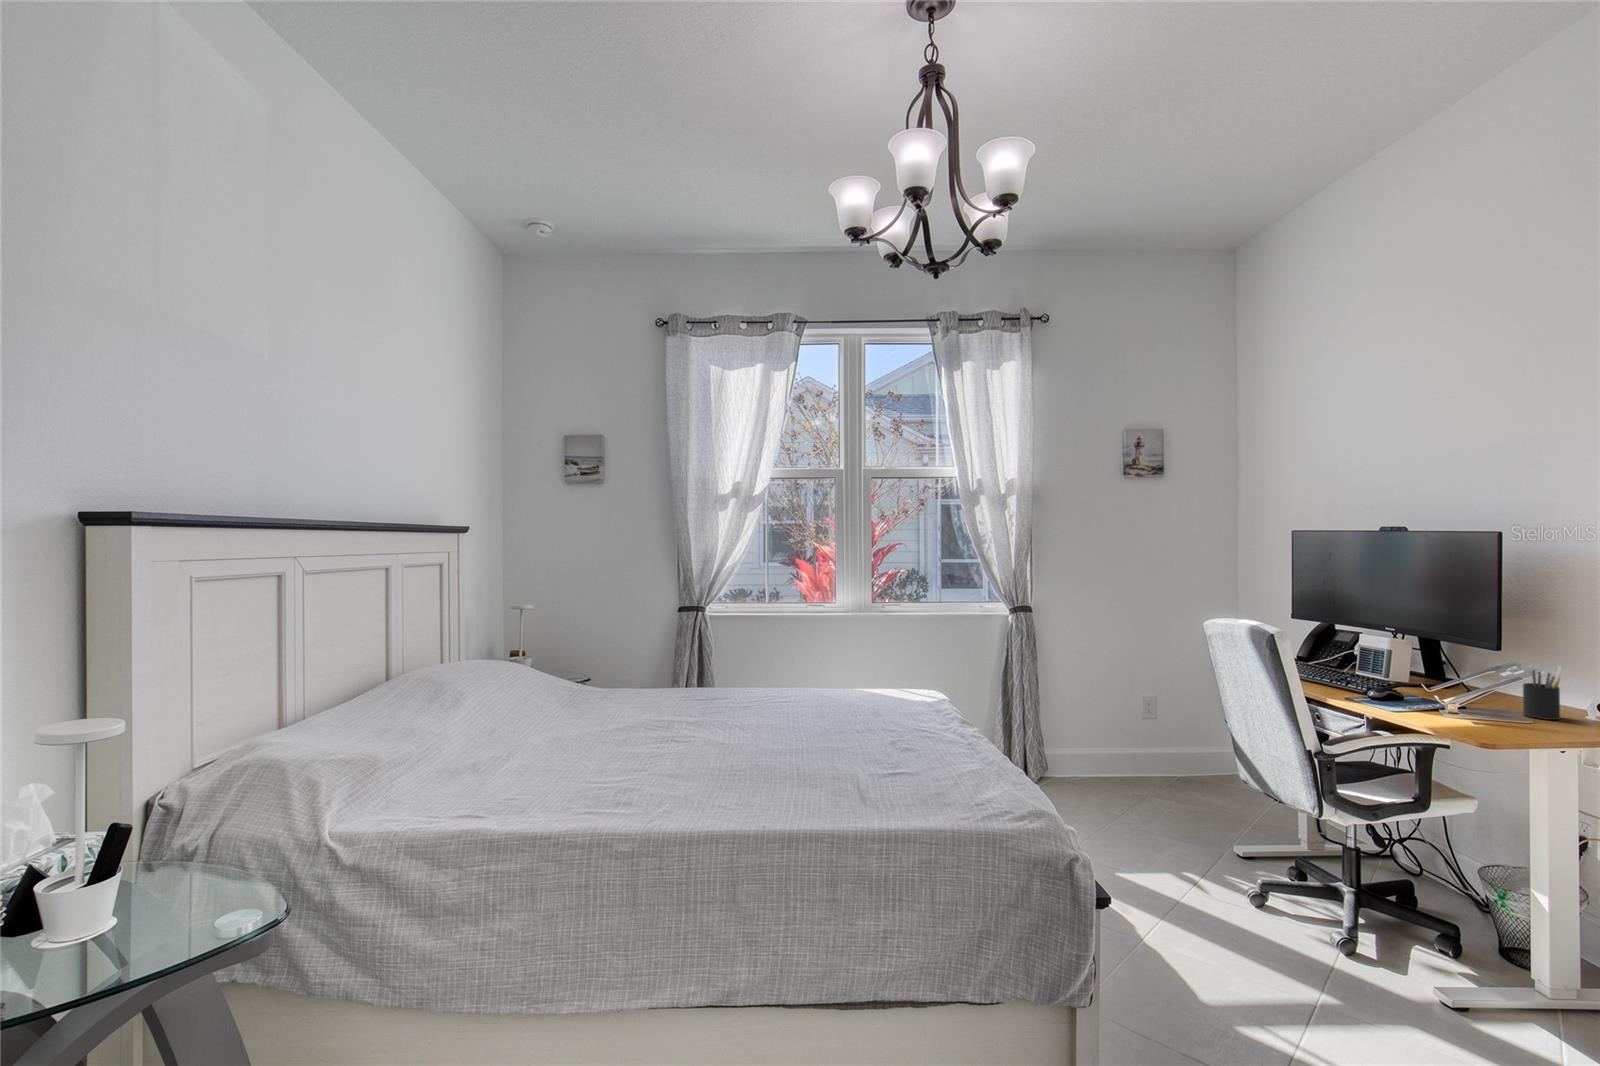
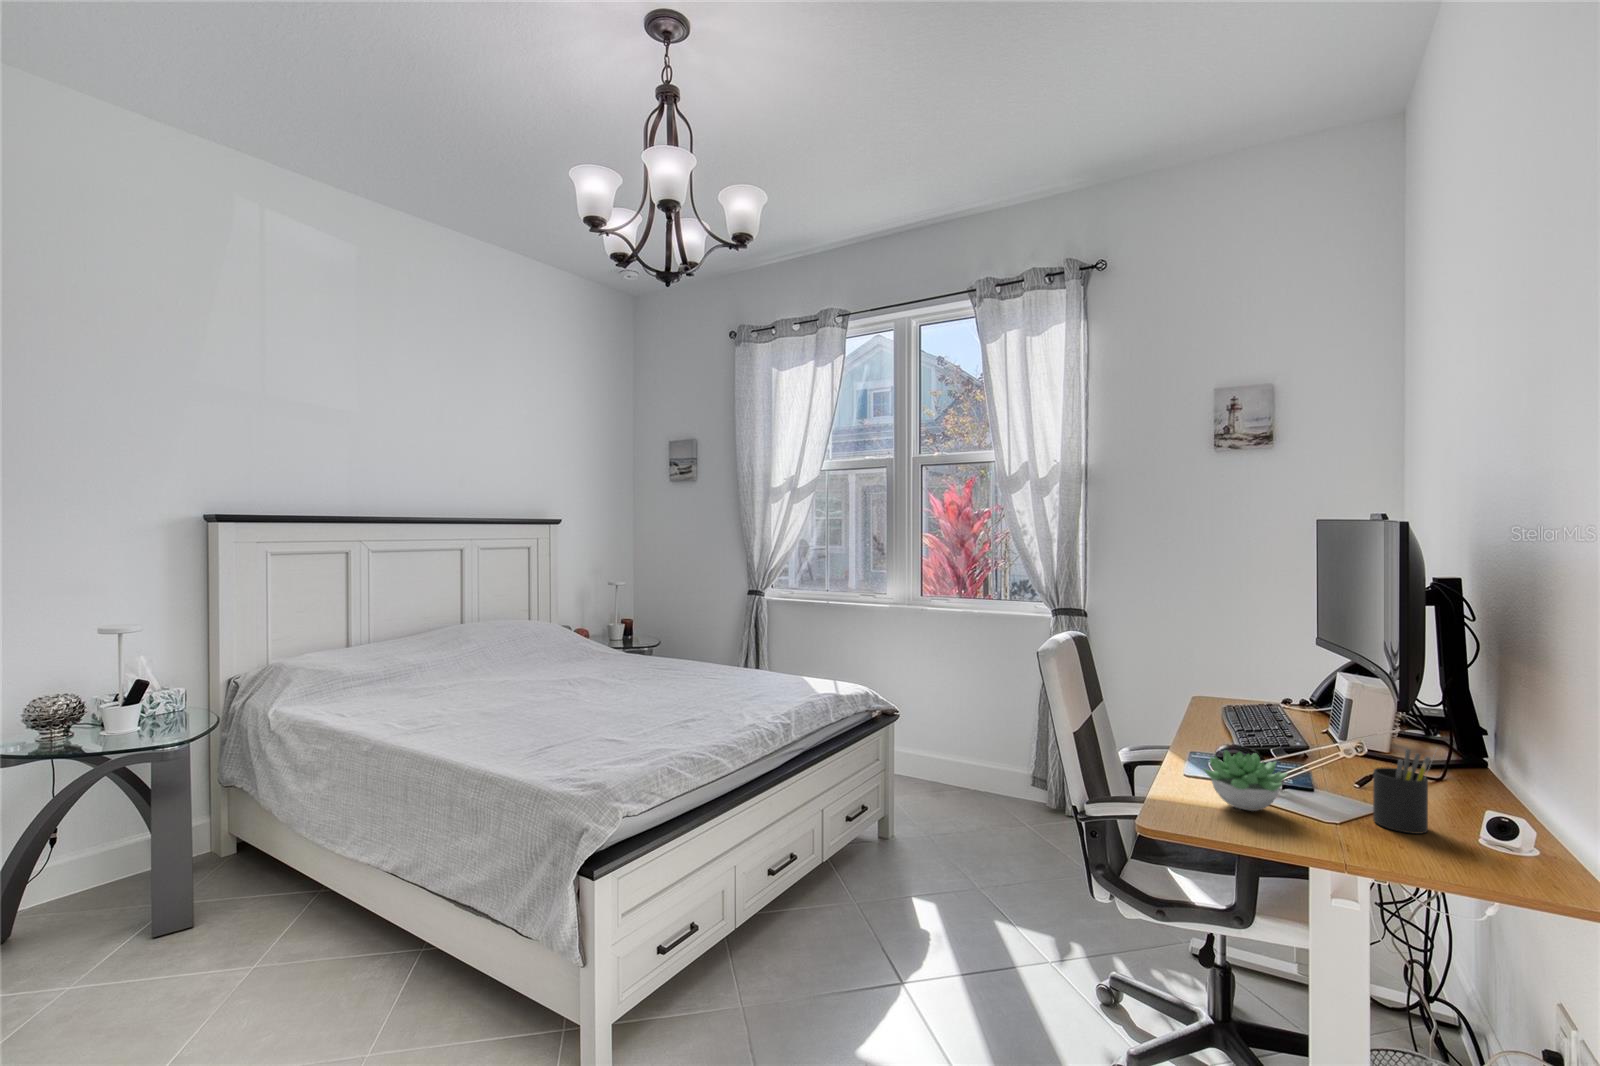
succulent plant: none [1442,686,1514,723] -> present [1204,750,1287,811]

